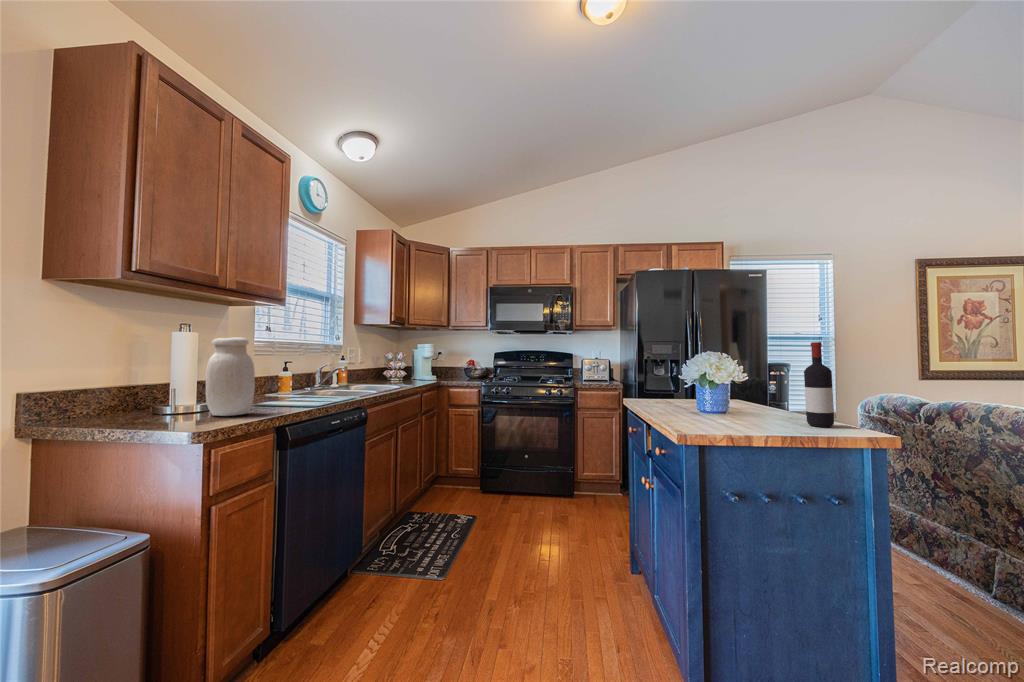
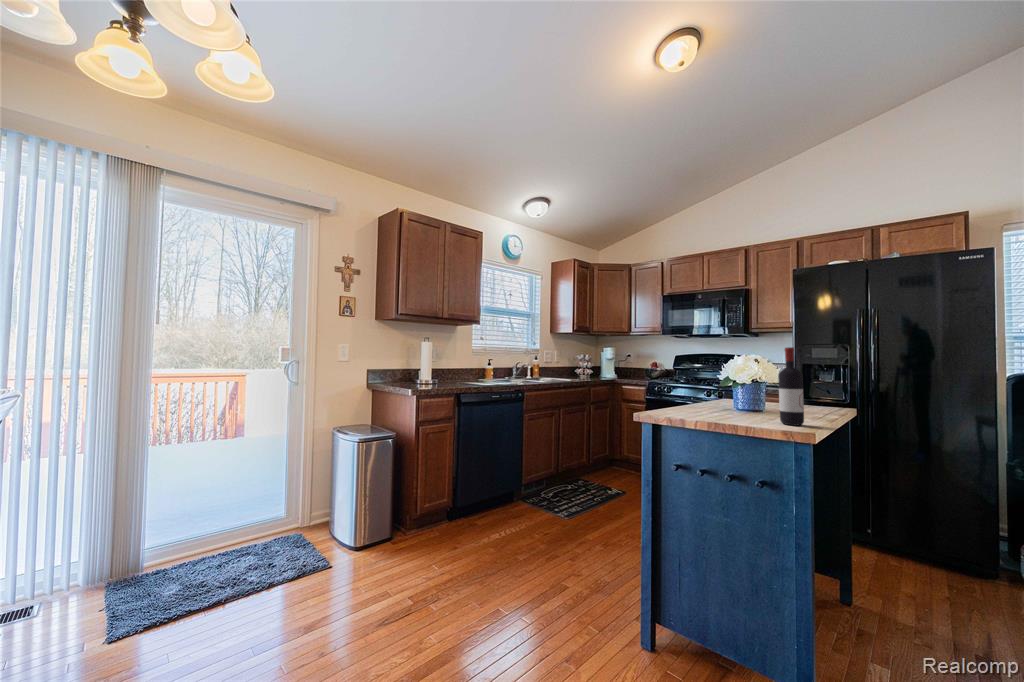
jar: present [206,338,255,416] -> none [429,345,450,386]

